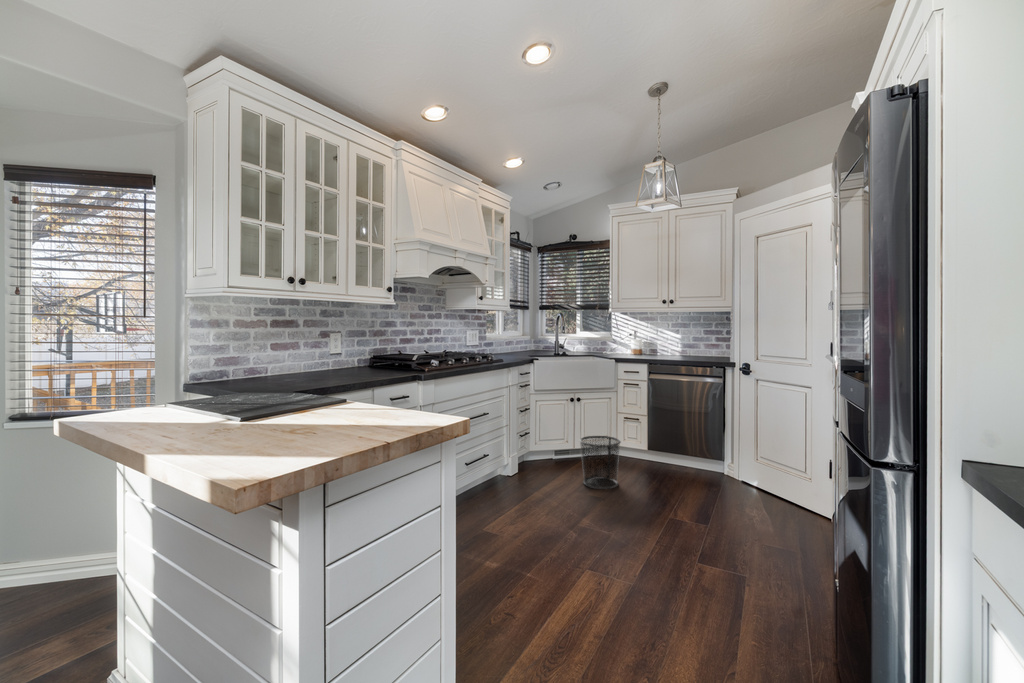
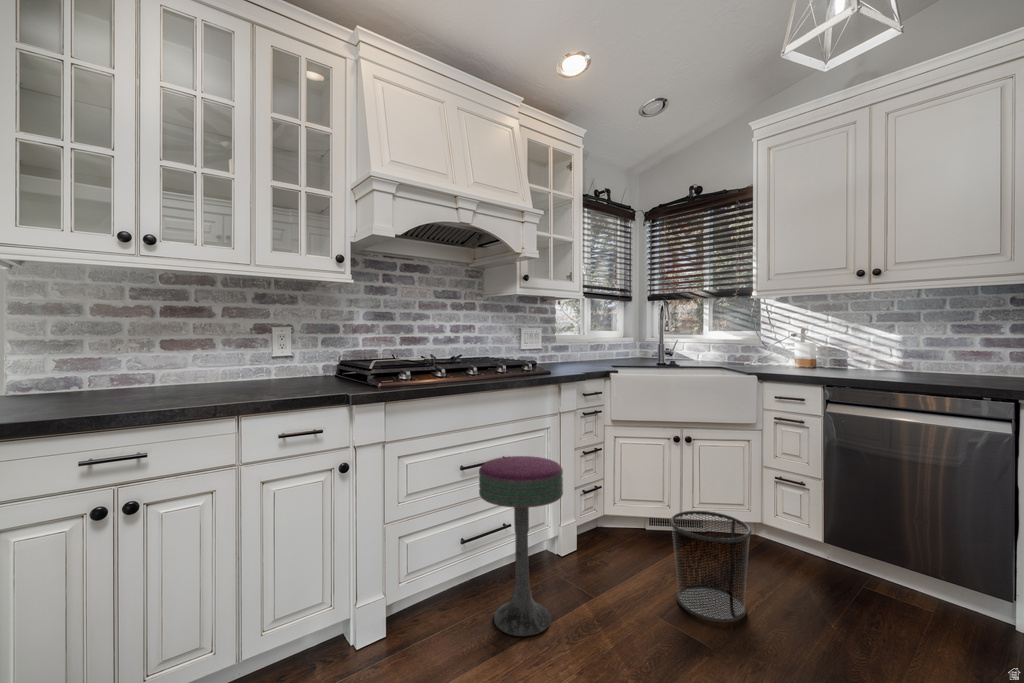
bar stool: none [483,410,531,508] -> present [479,456,563,636]

